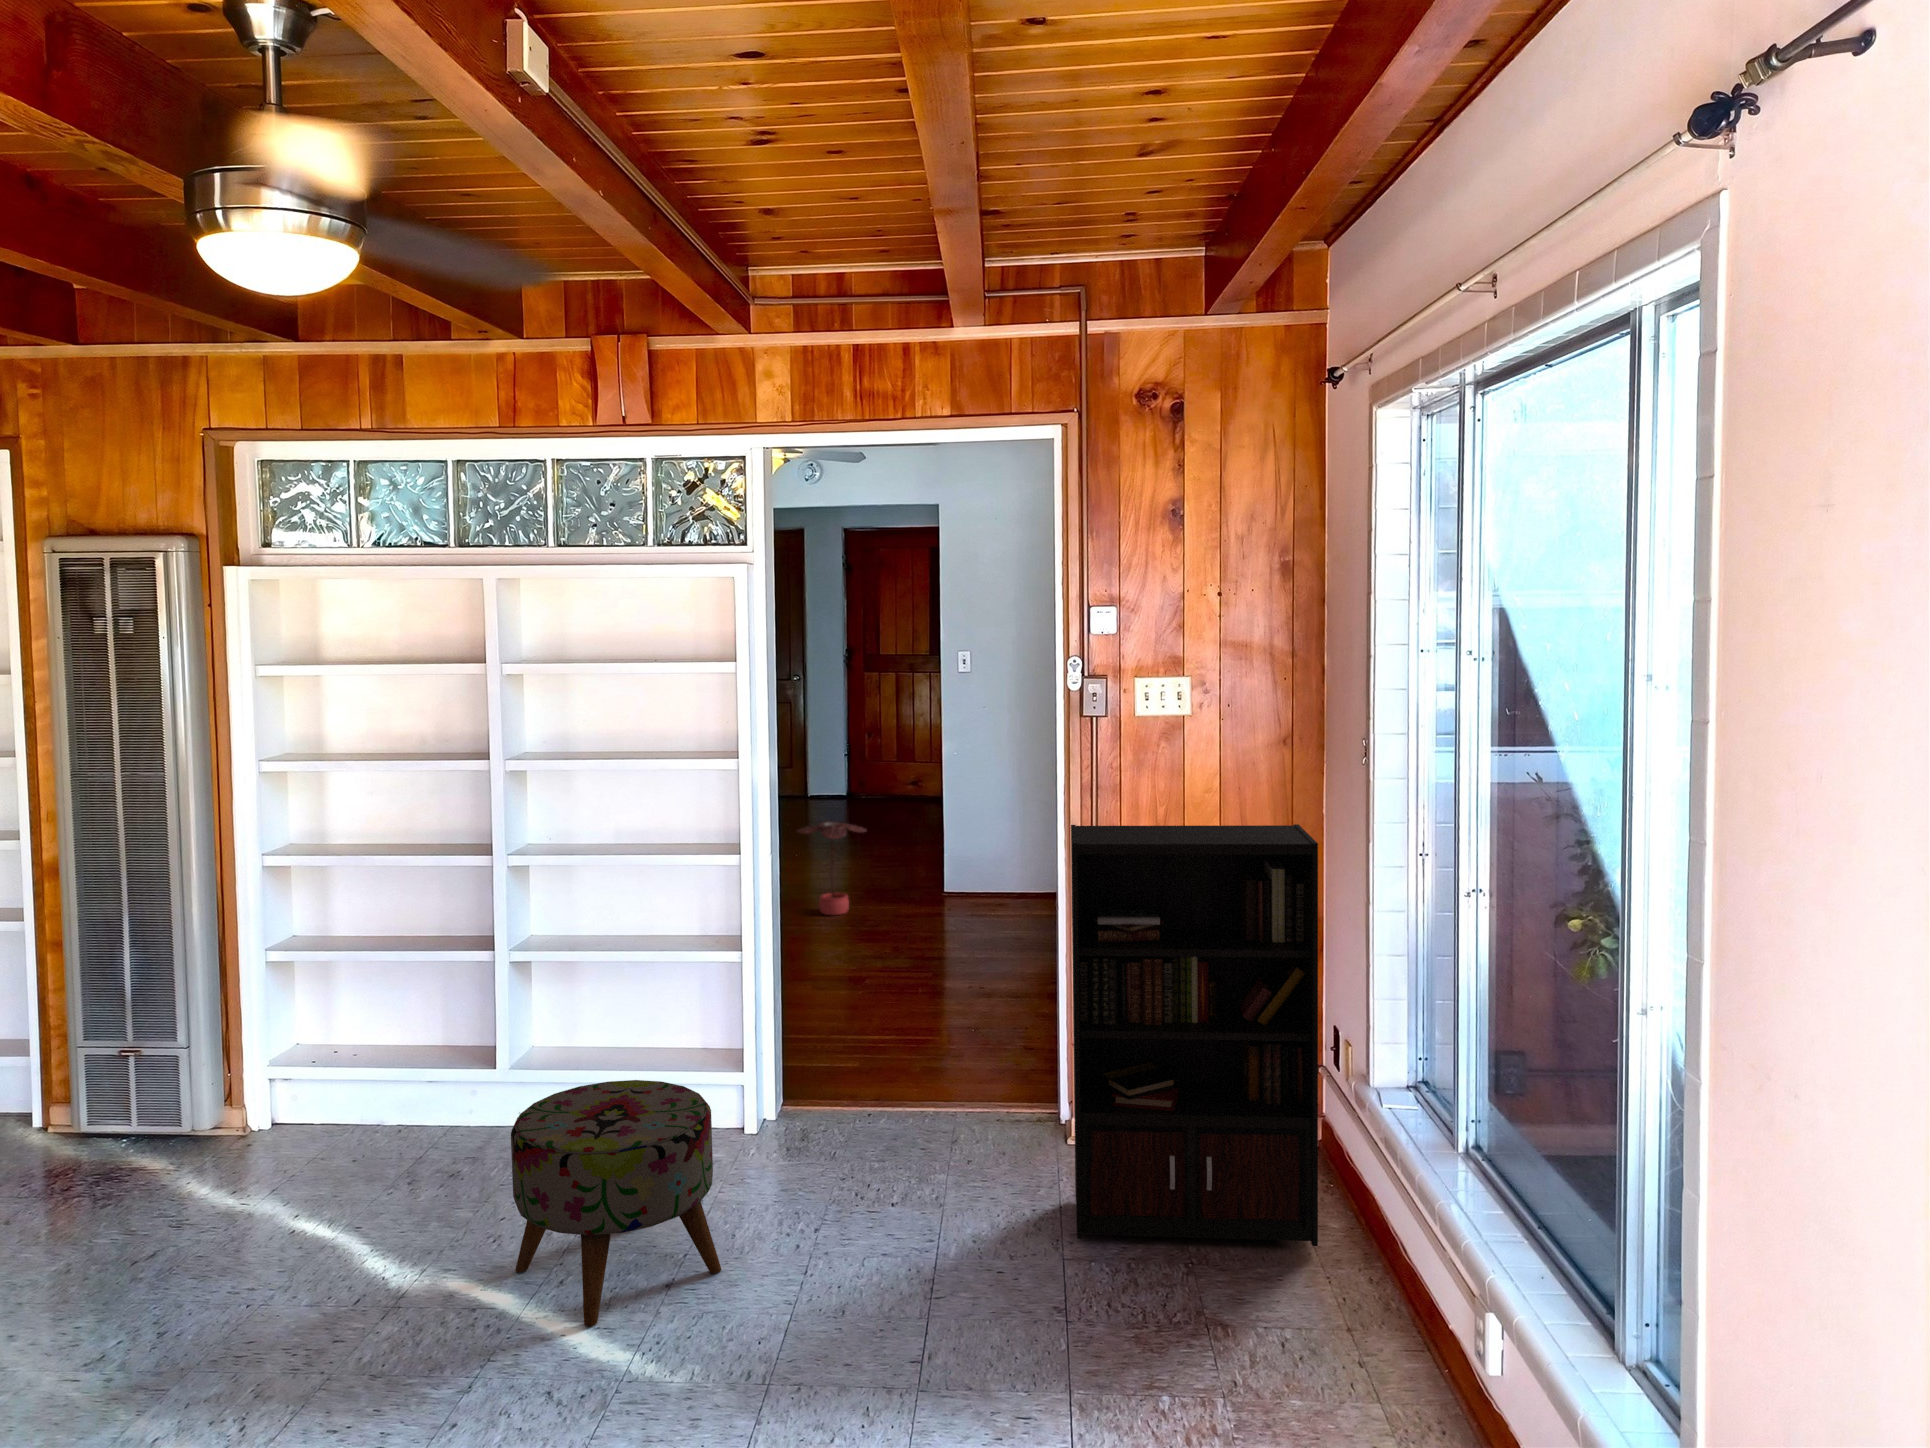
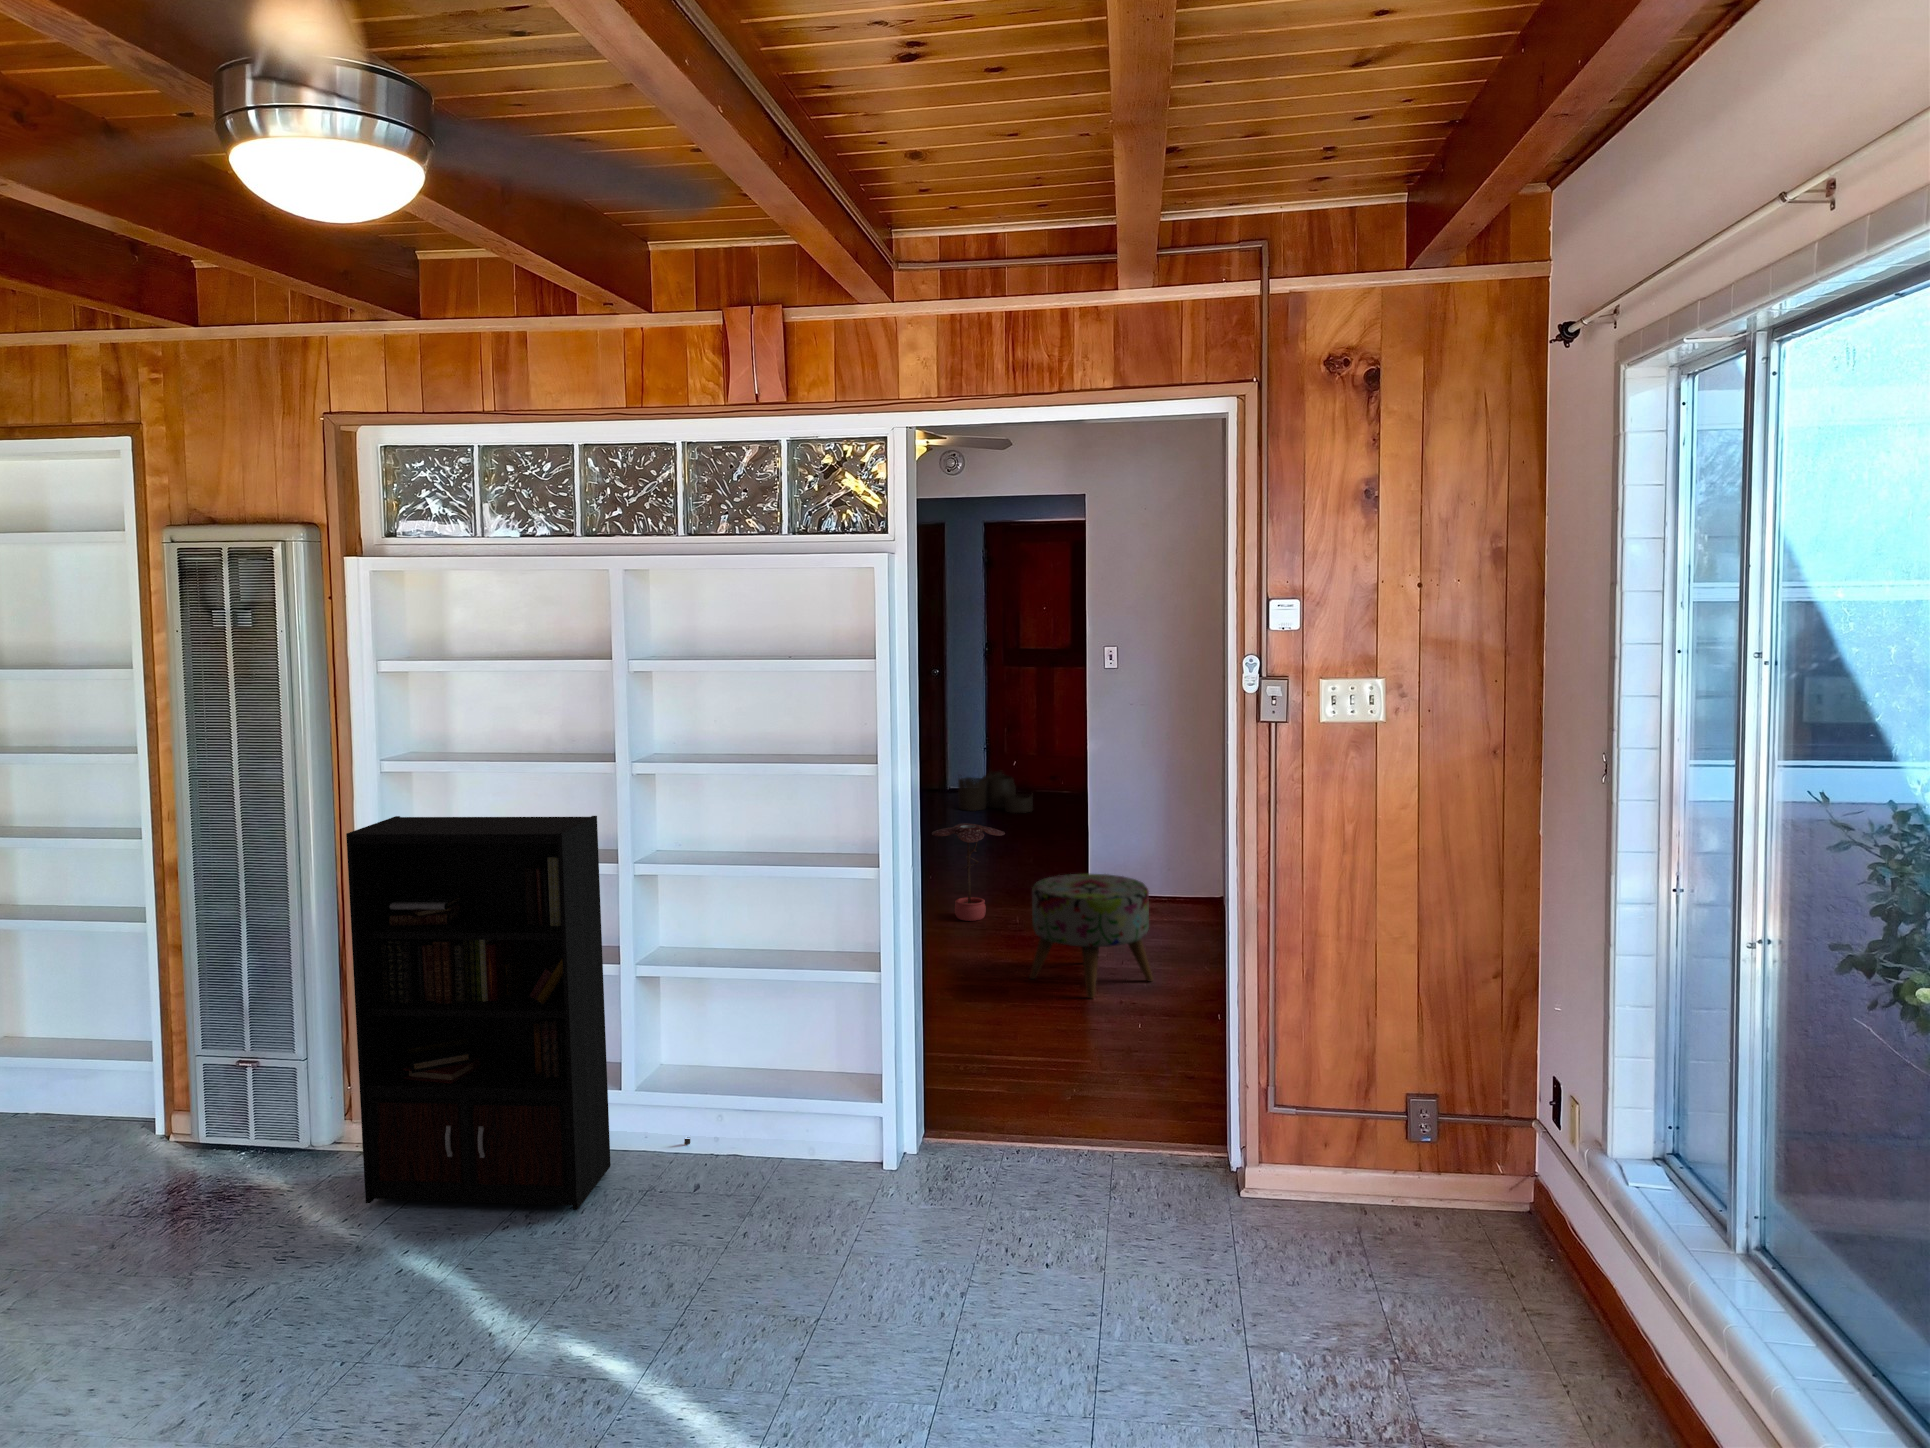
woven basket: none [825,771,899,814] -> present [958,771,1033,813]
bookcase: present [1071,824,1318,1246] -> present [346,816,690,1210]
ottoman: present [511,1080,721,1327] -> present [1030,874,1153,998]

